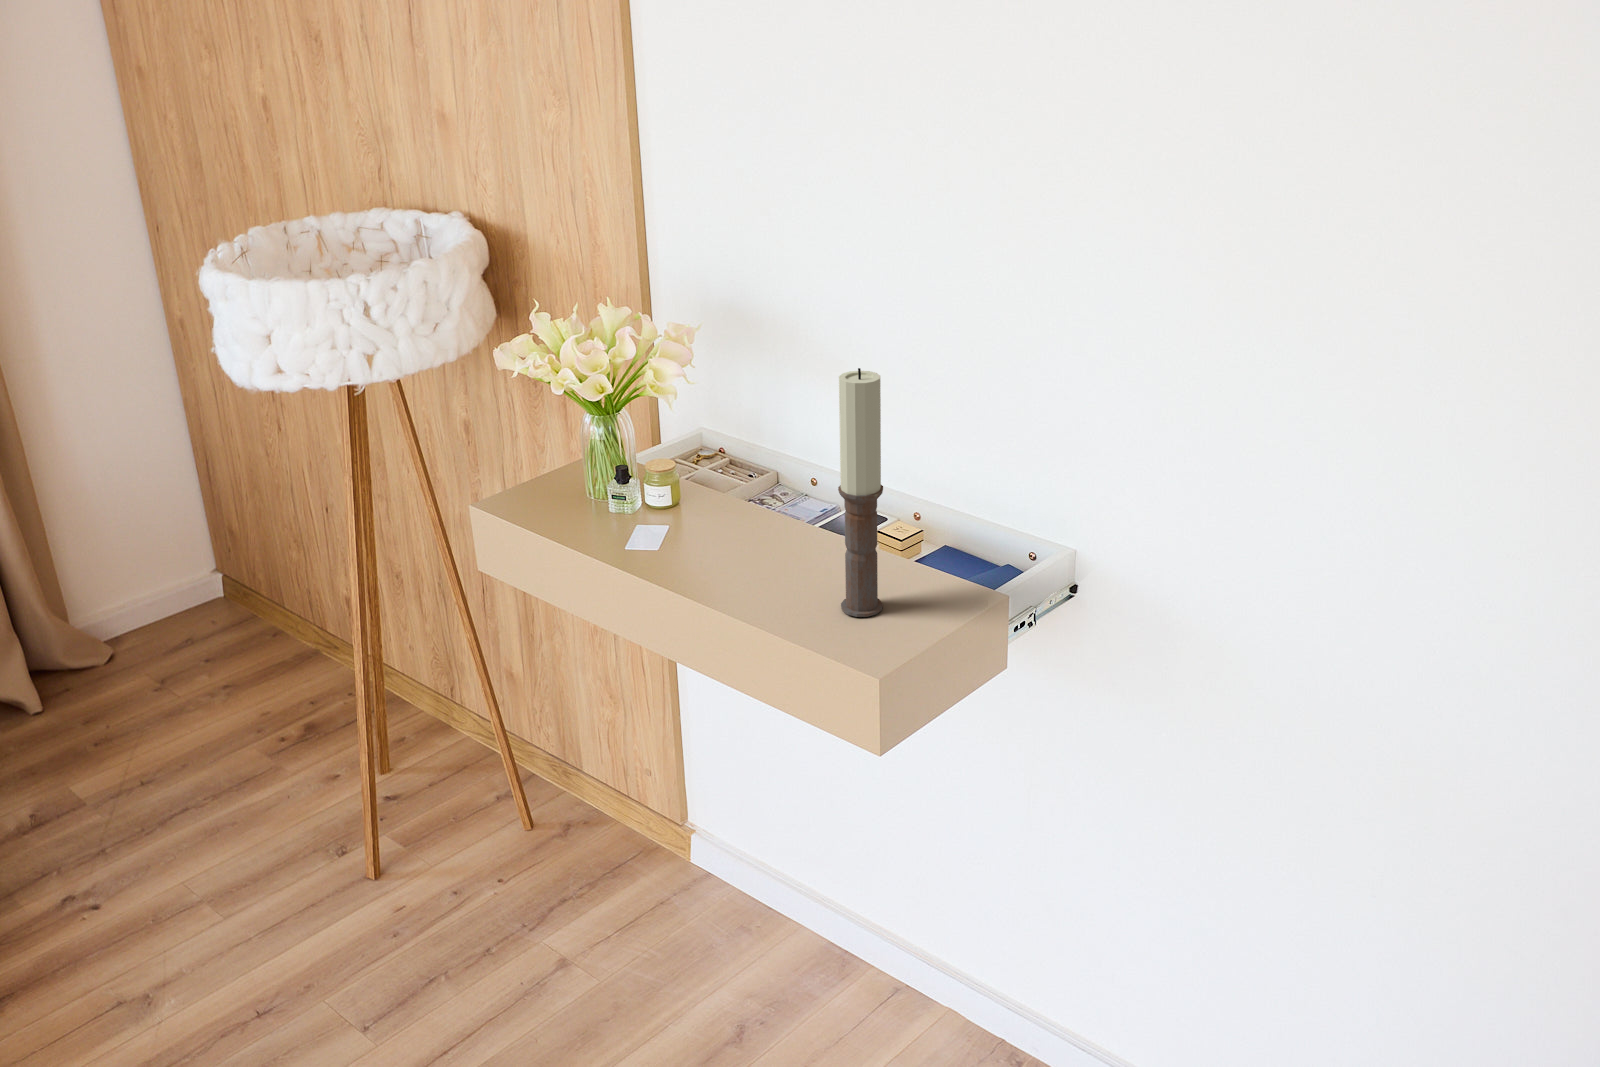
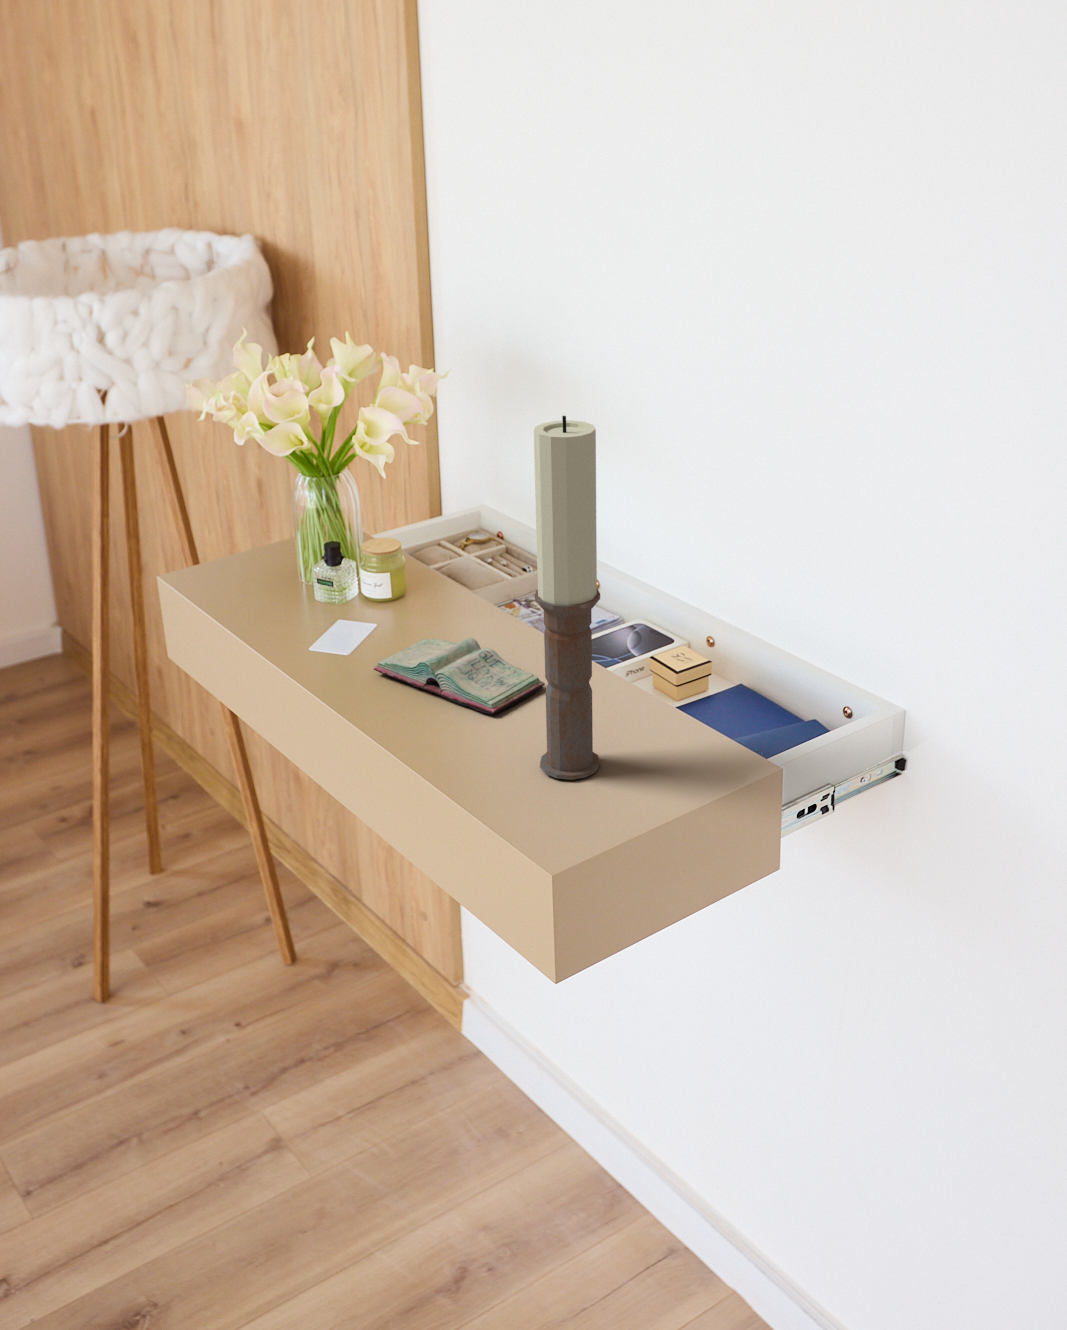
book: none [686,528,819,580] -> present [374,638,545,714]

